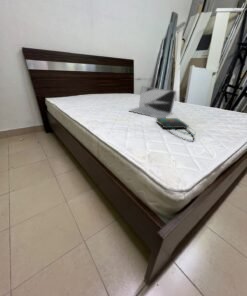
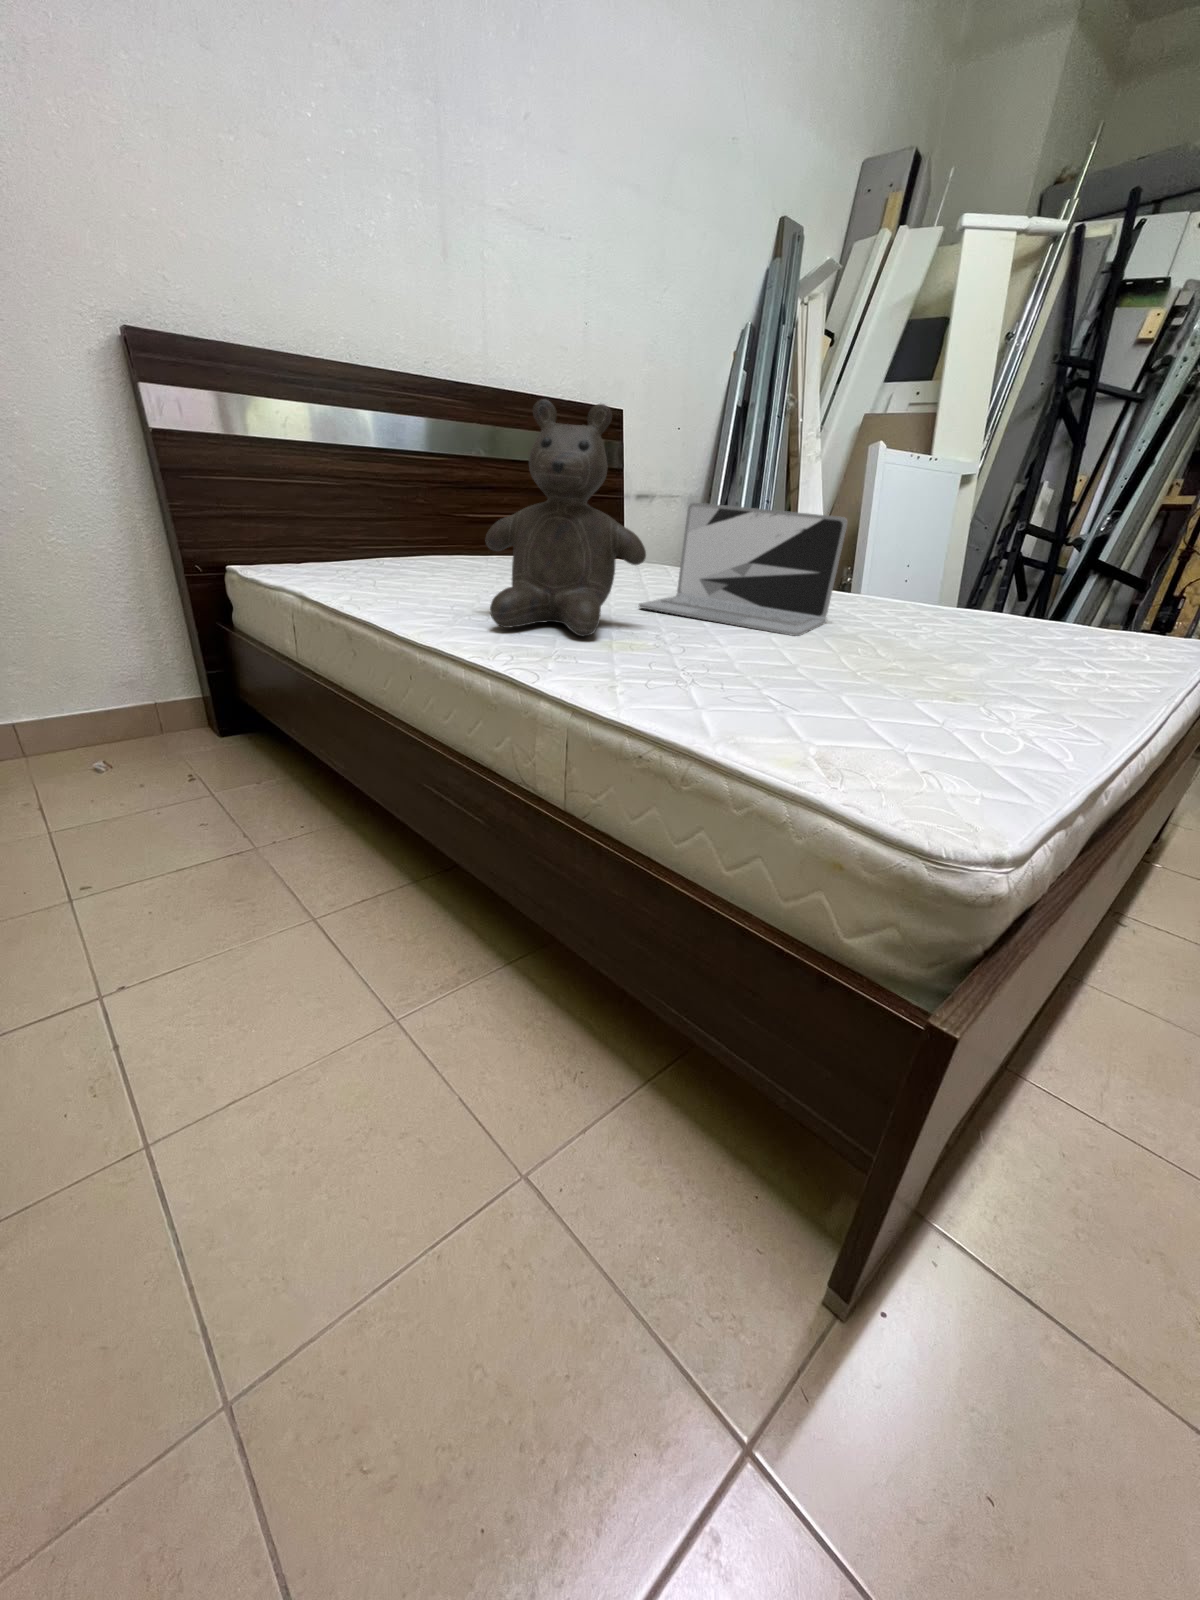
teddy bear: none [92,68,127,121] -> present [485,399,646,636]
tote bag: present [157,118,194,136] -> none [777,625,973,704]

